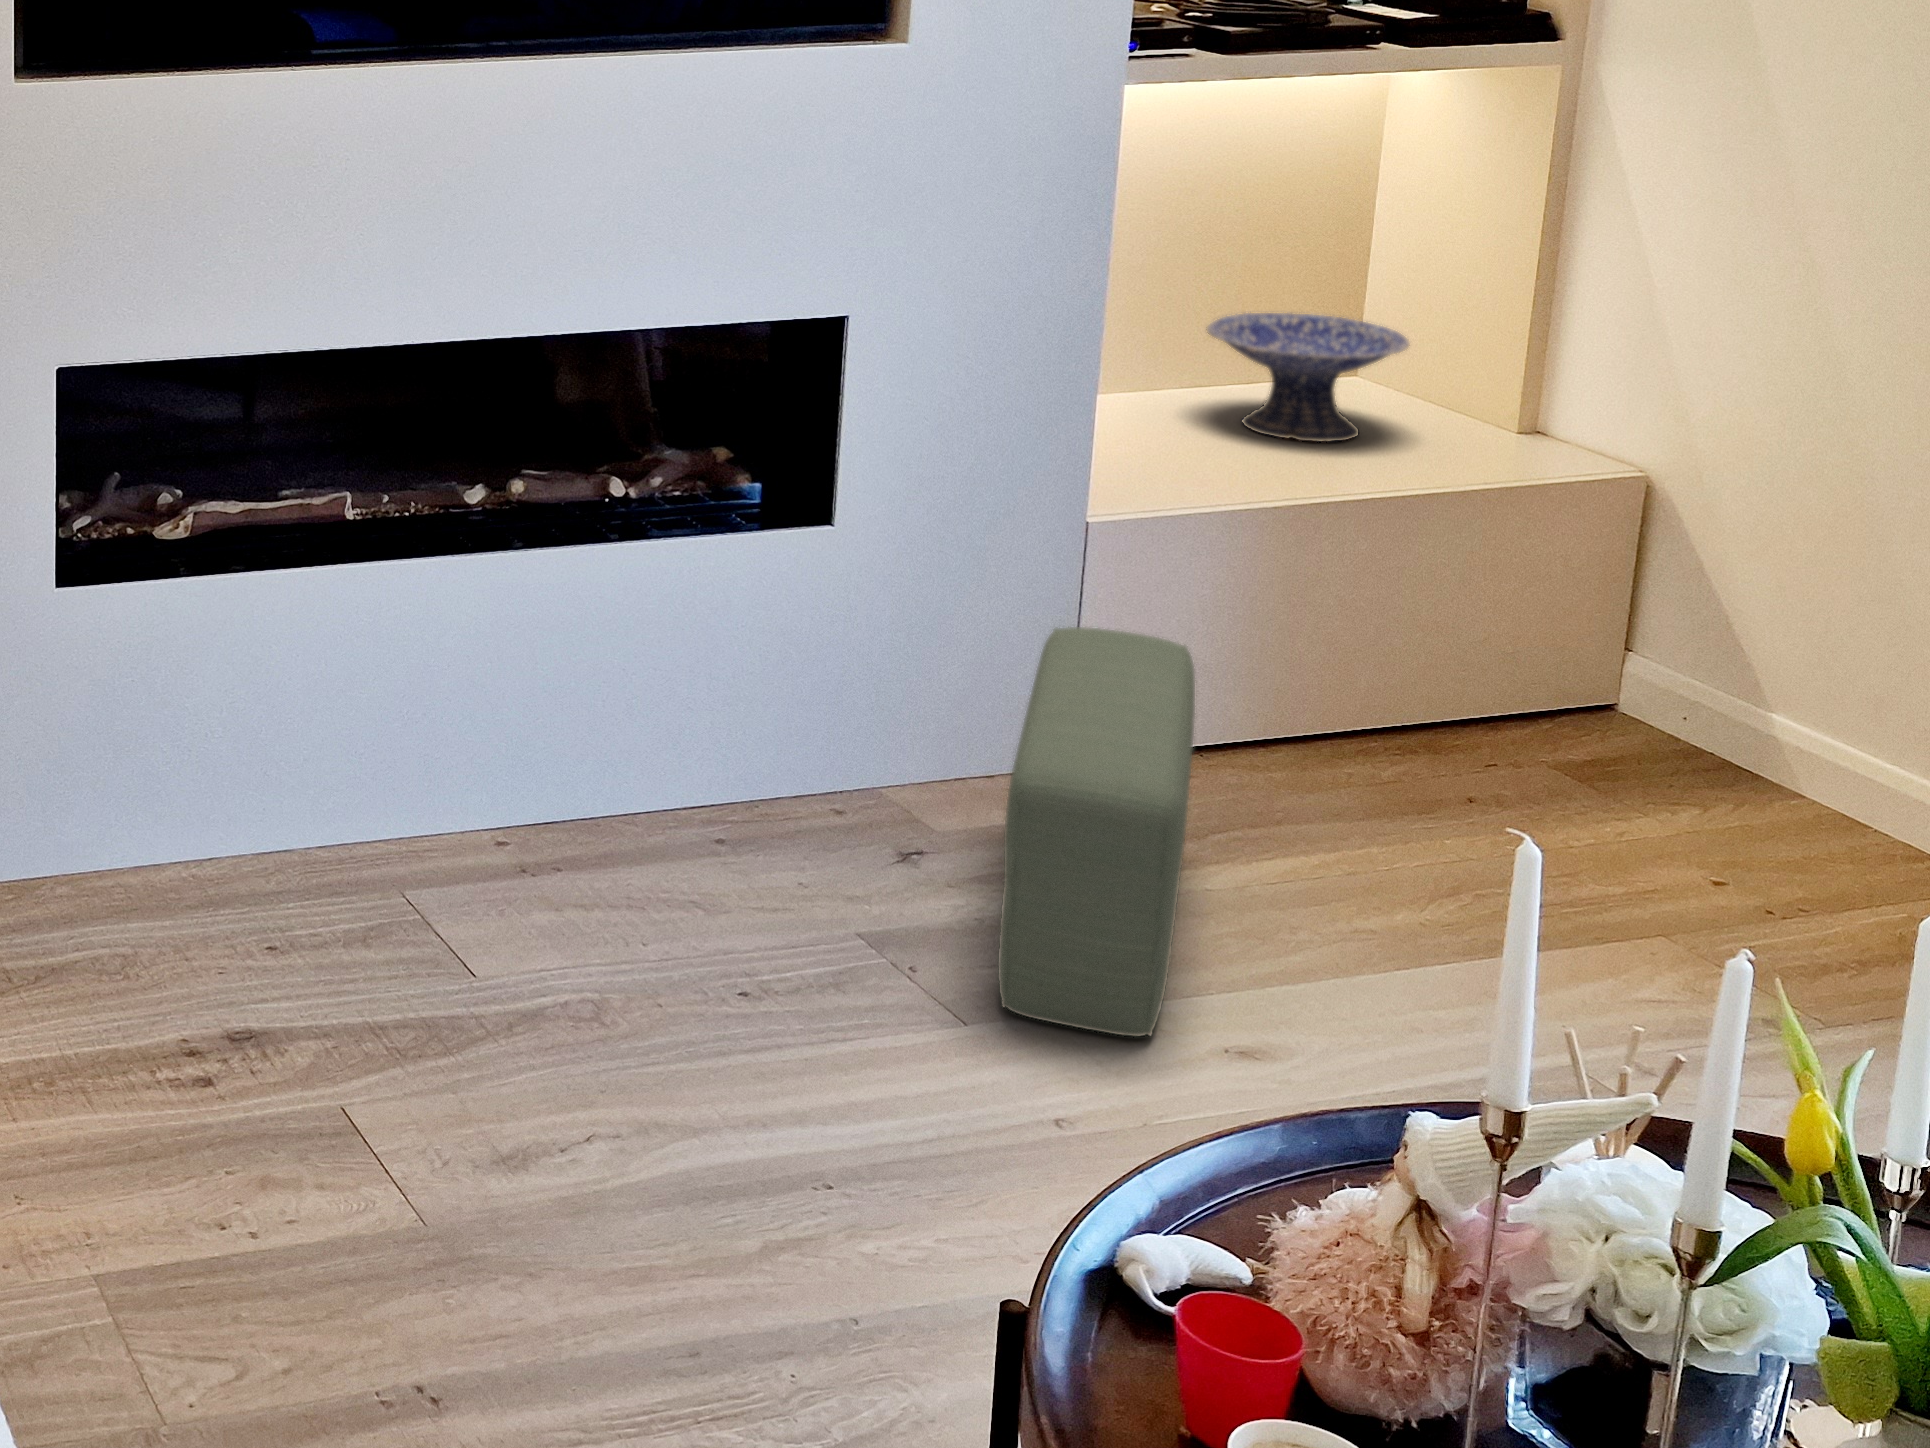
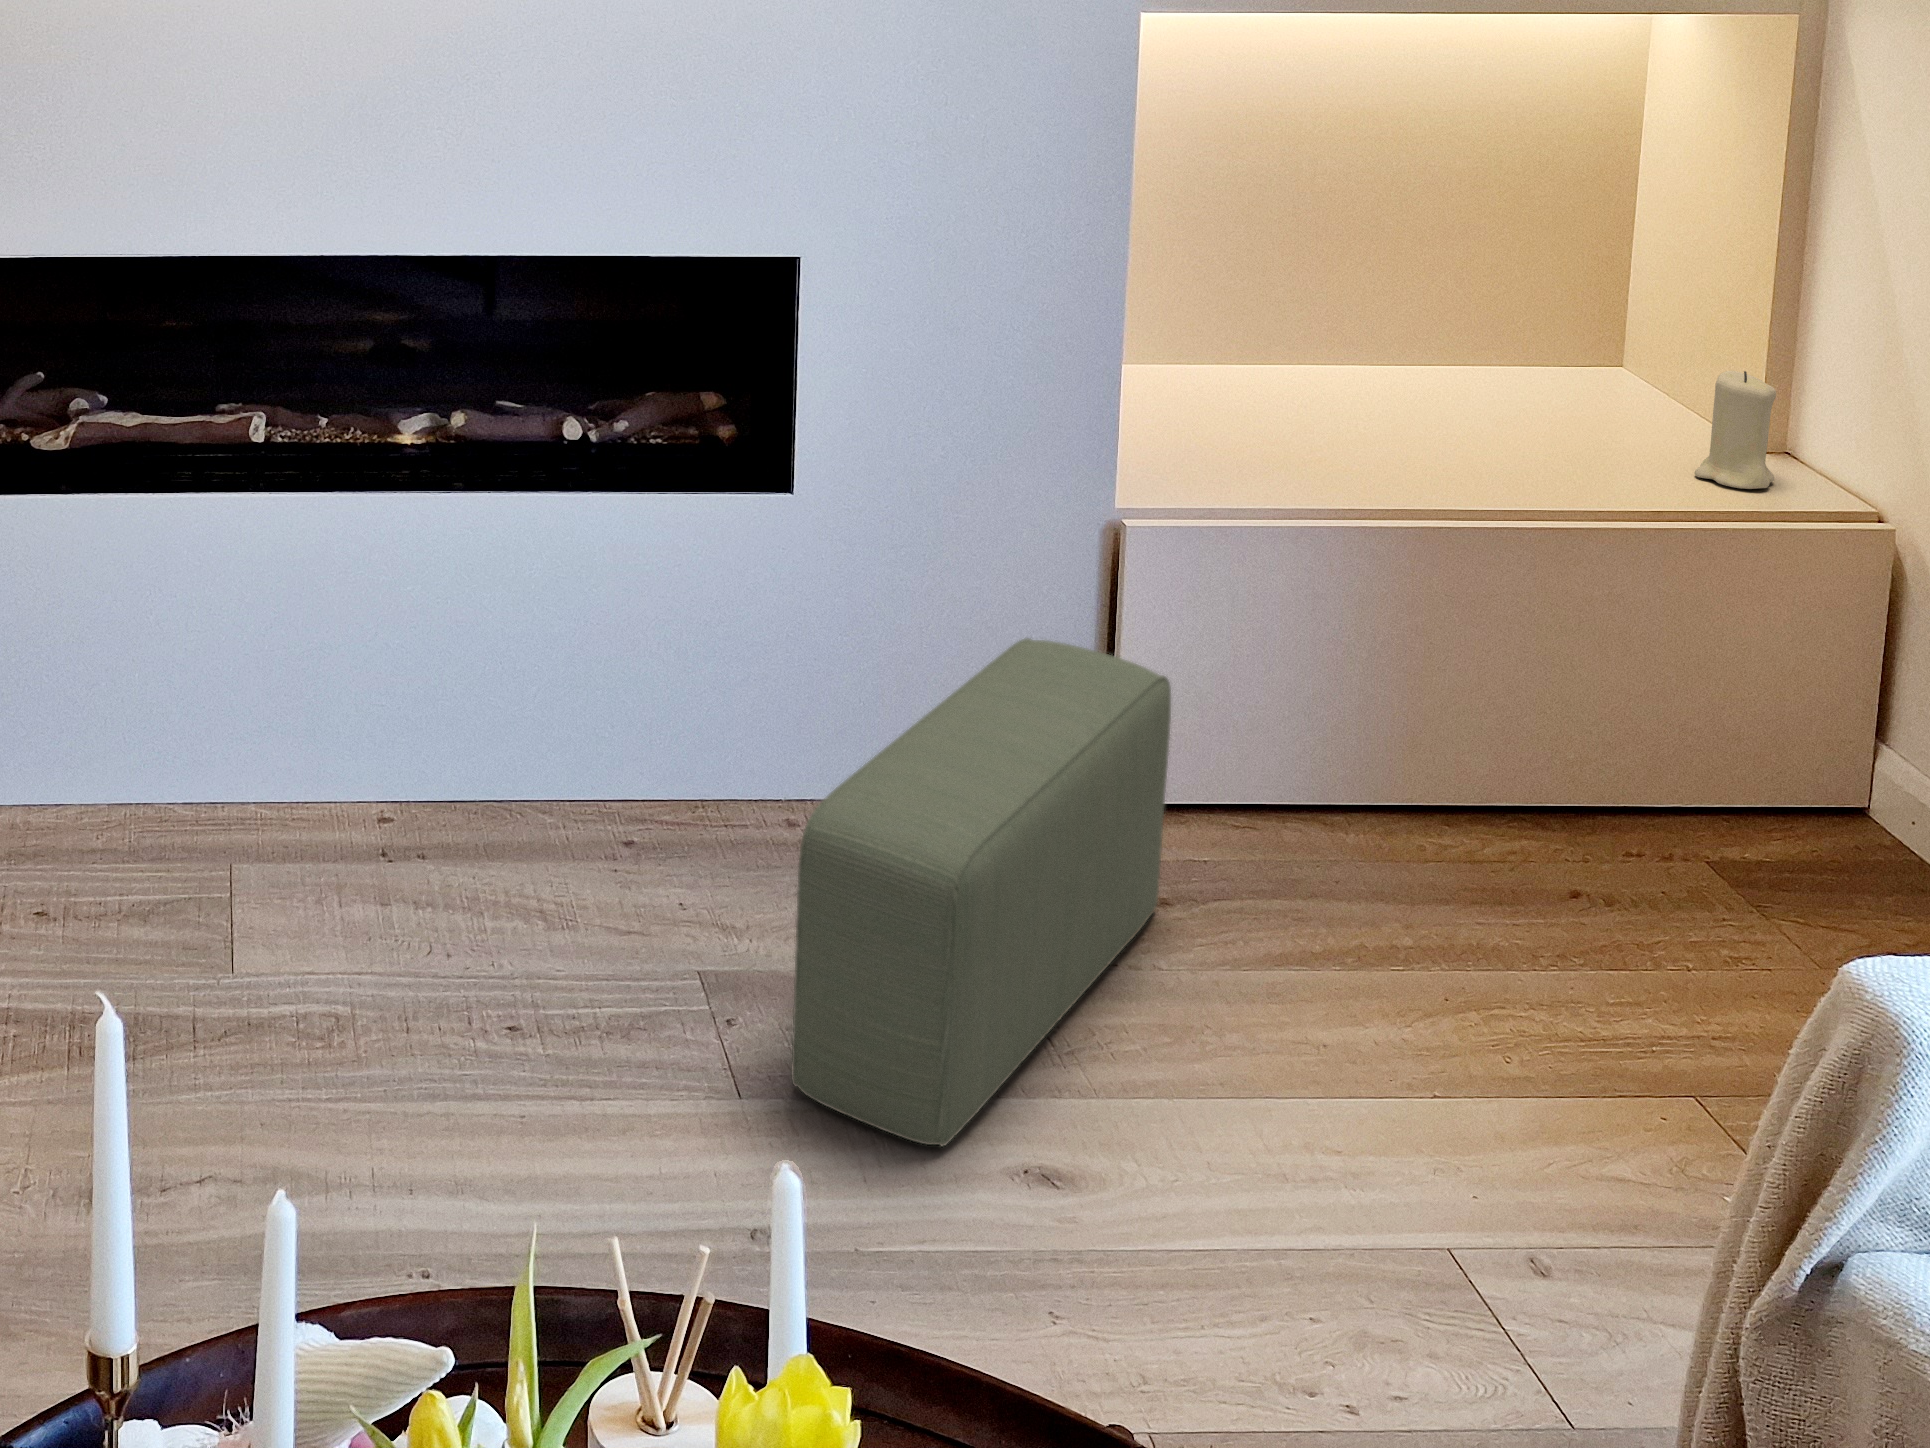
decorative bowl: present [1207,313,1409,442] -> none [1384,284,1619,443]
candle: none [1483,364,1549,461] -> present [1694,371,1776,489]

